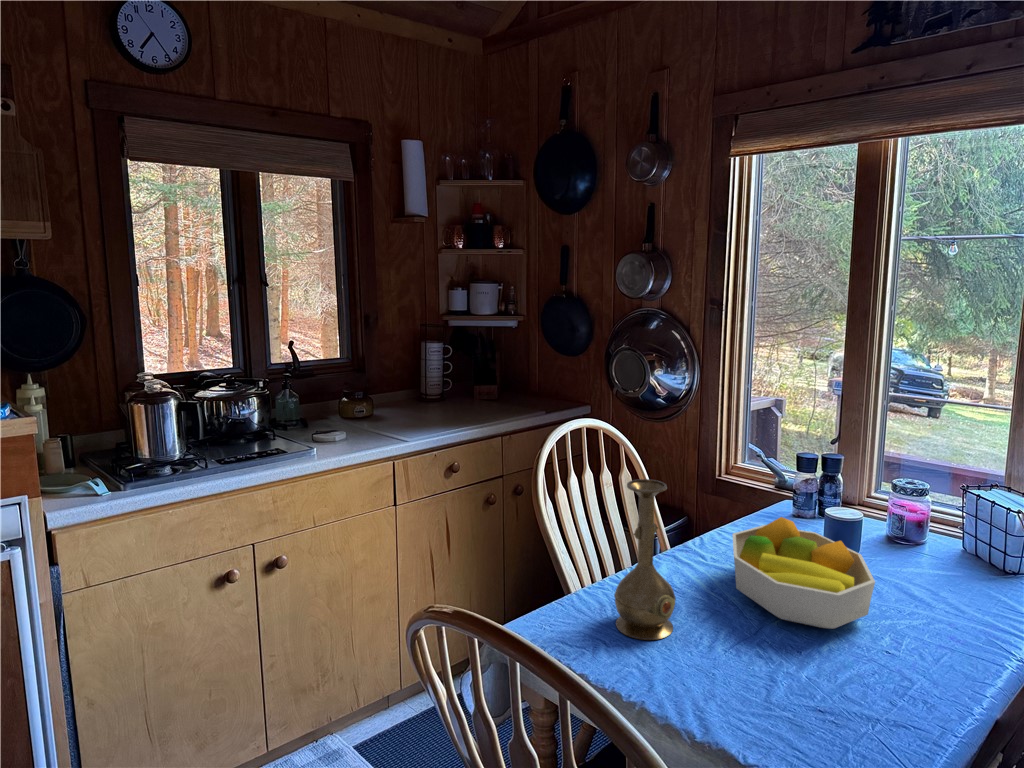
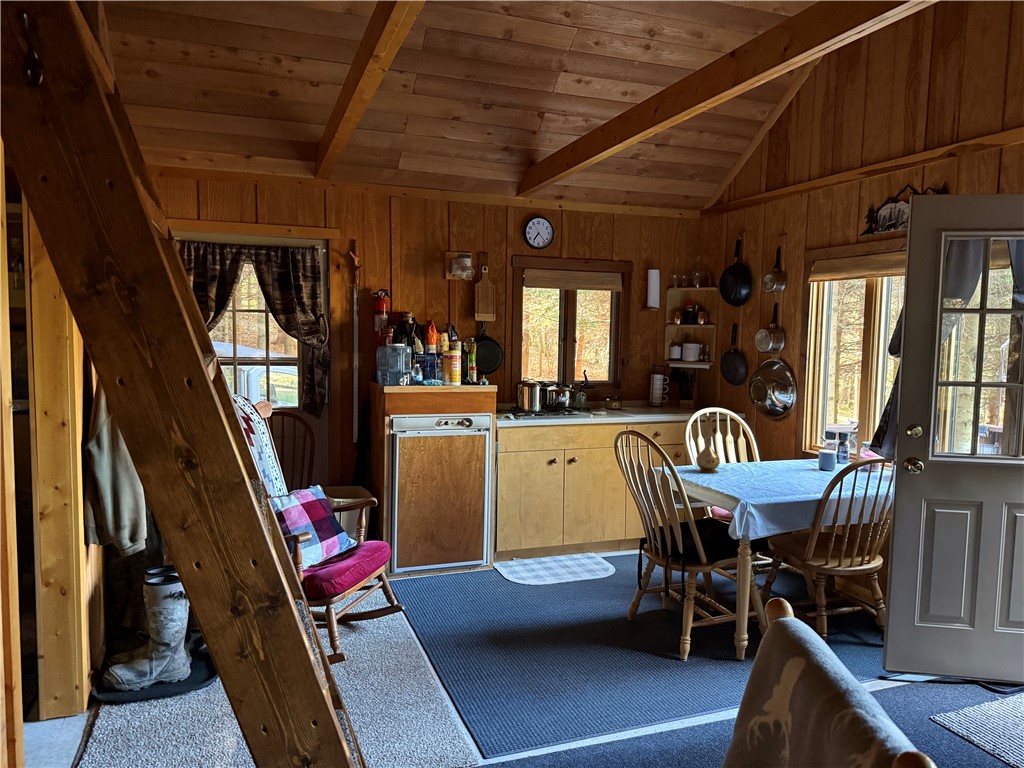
fruit bowl: present [732,517,875,628] -> none [750,443,805,476]

